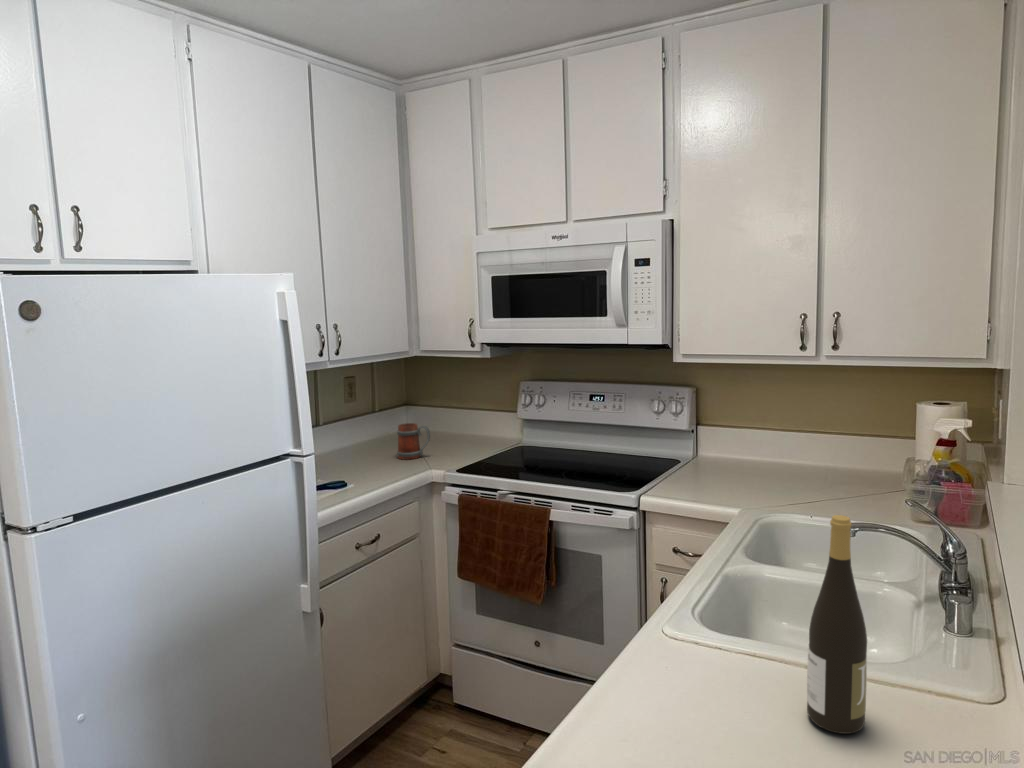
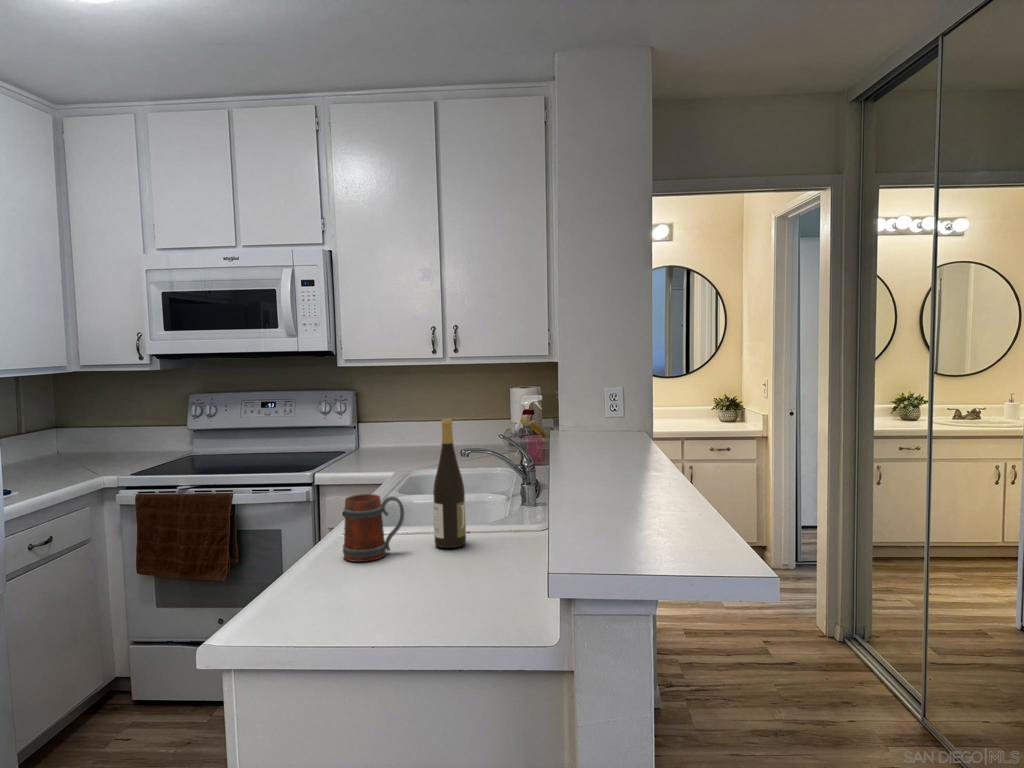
mug: present [397,423,430,460] -> present [343,494,404,562]

